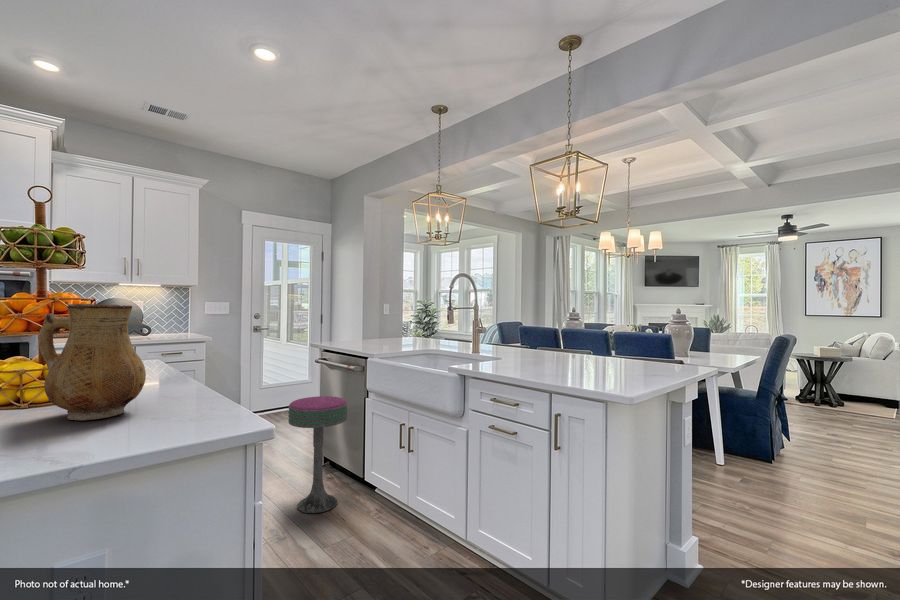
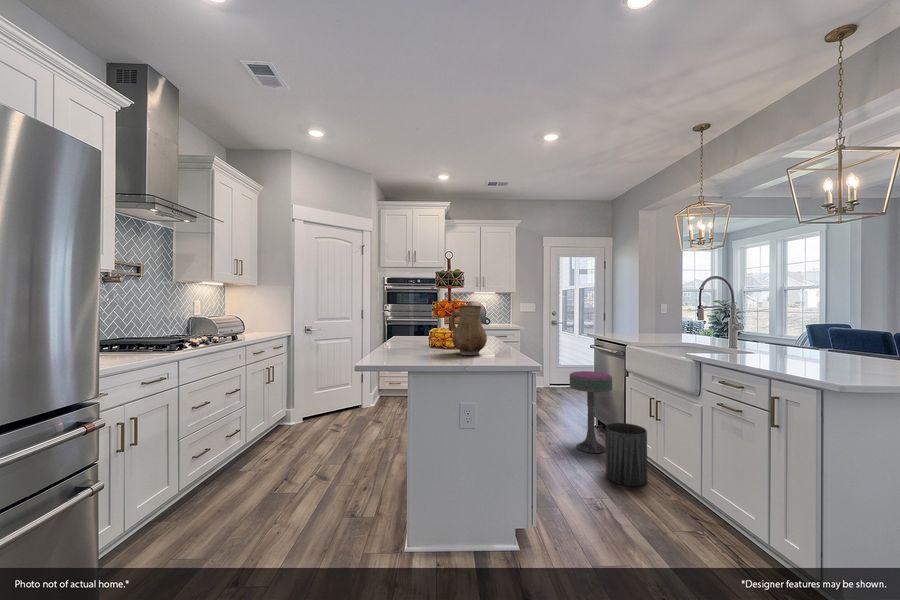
trash can: none [345,464,398,555] -> present [605,423,647,486]

